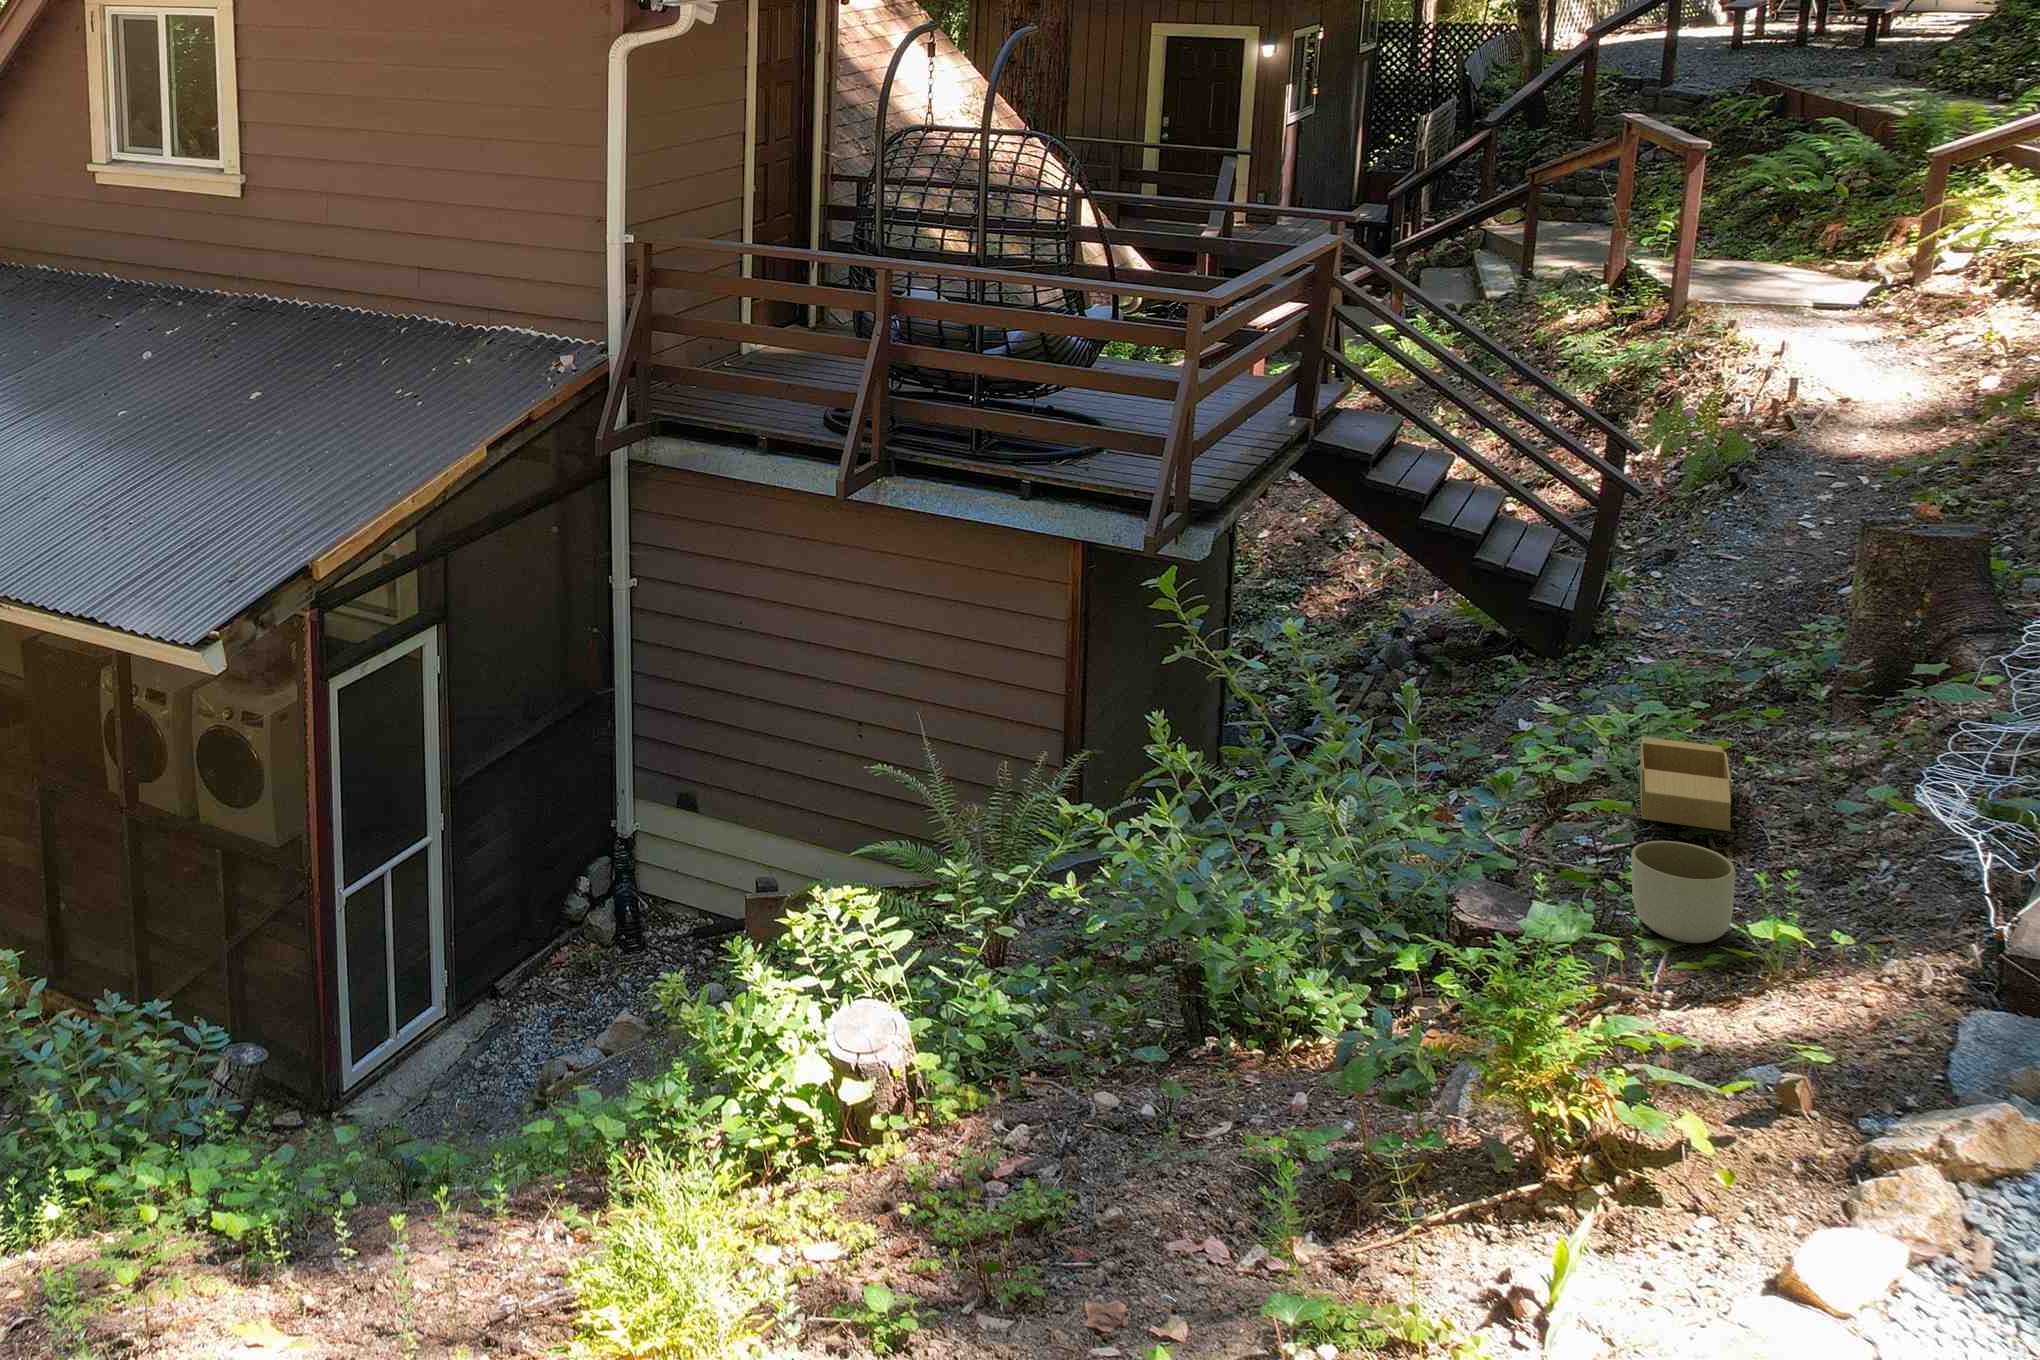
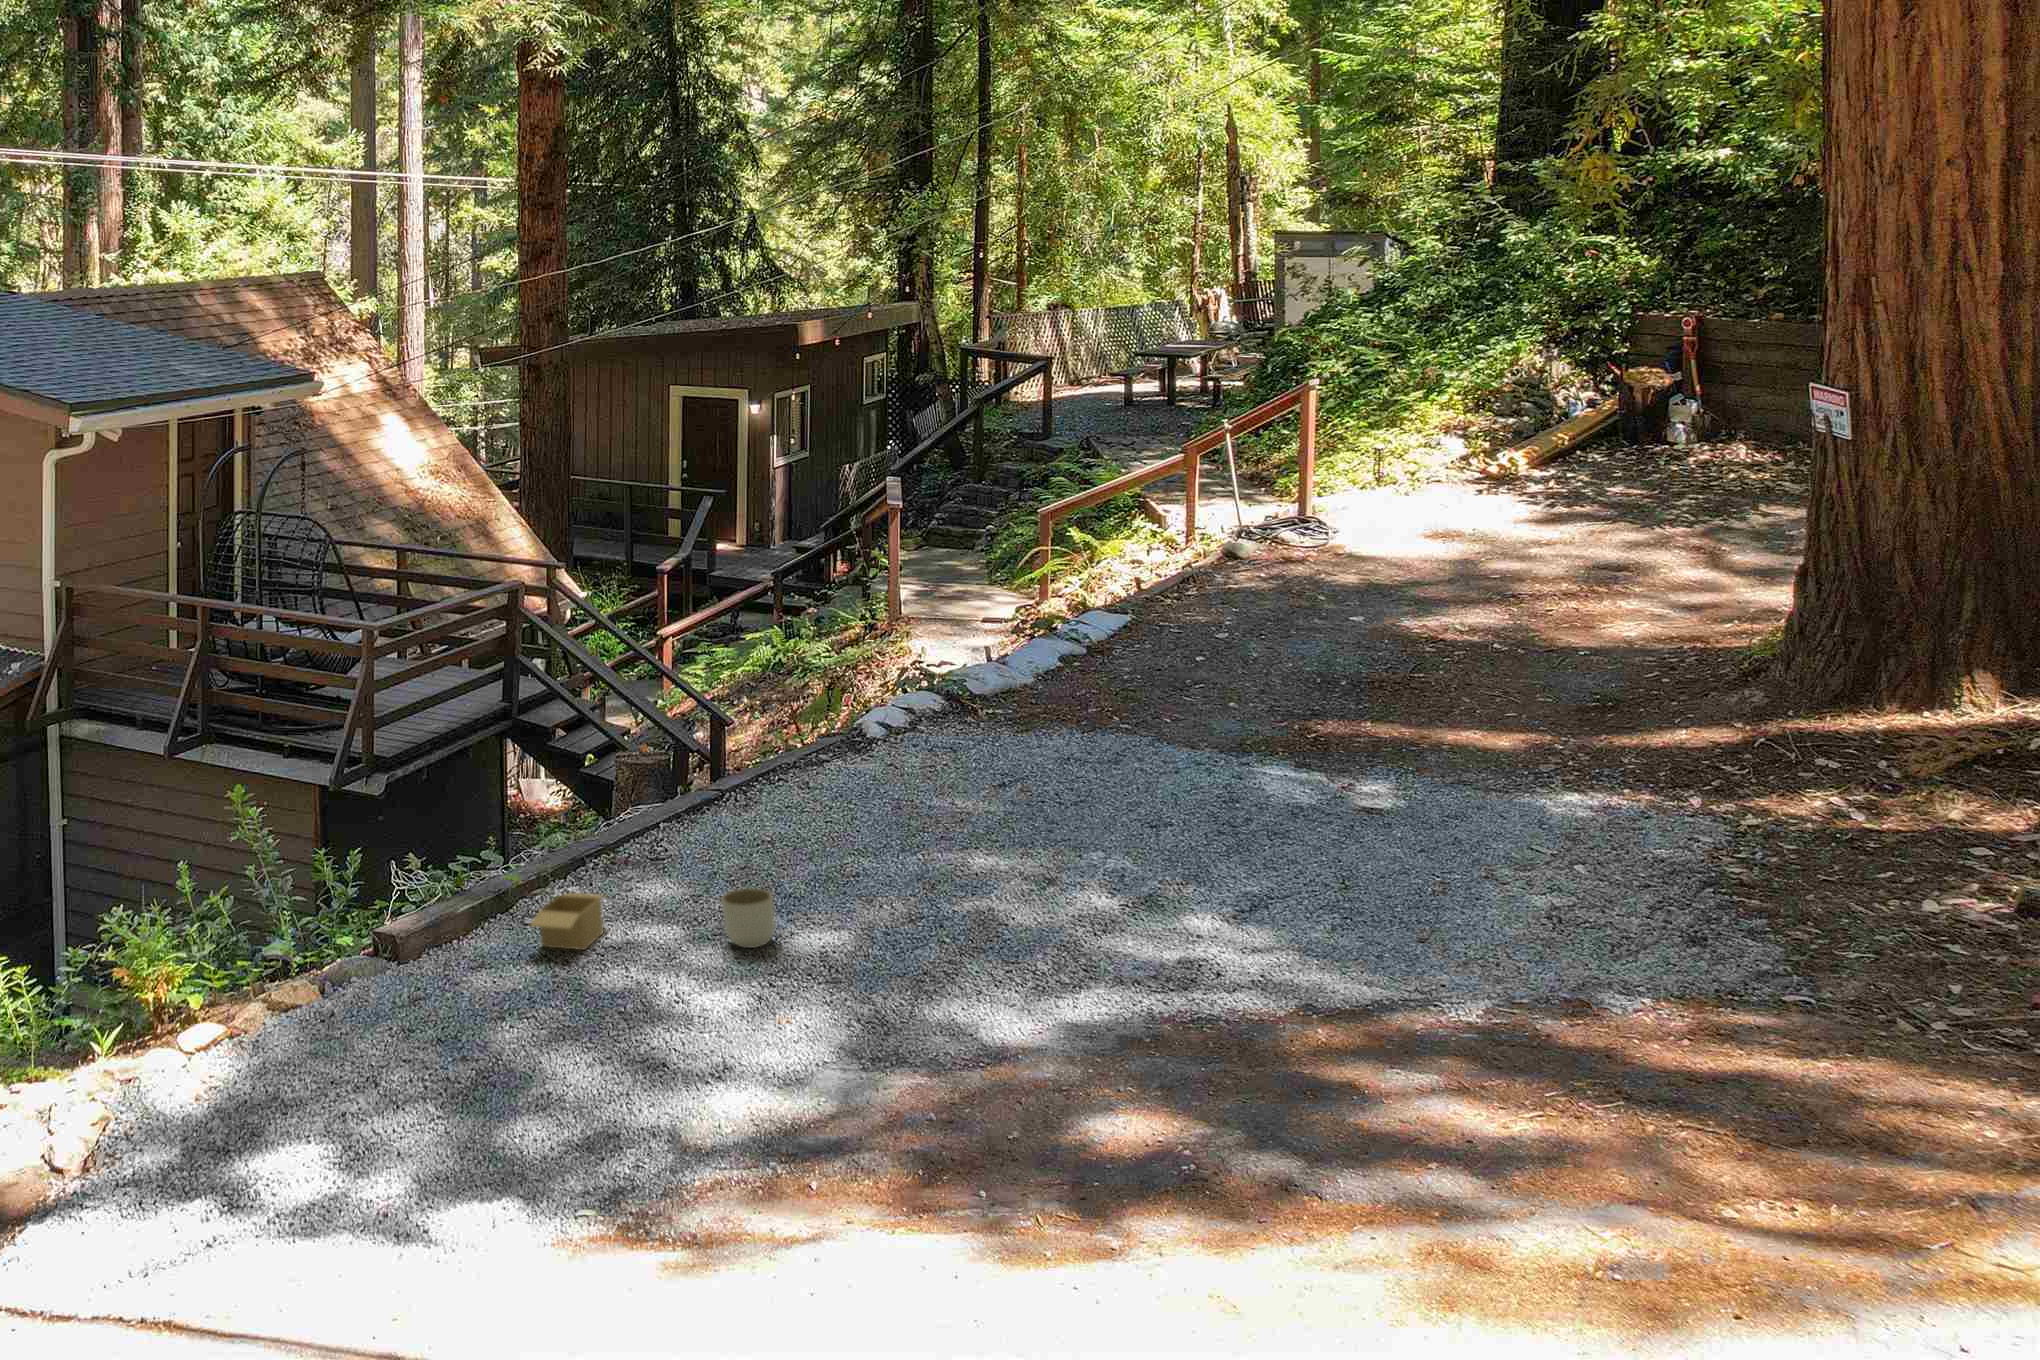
cardboard box: present [1640,737,1731,831] -> present [530,893,605,950]

